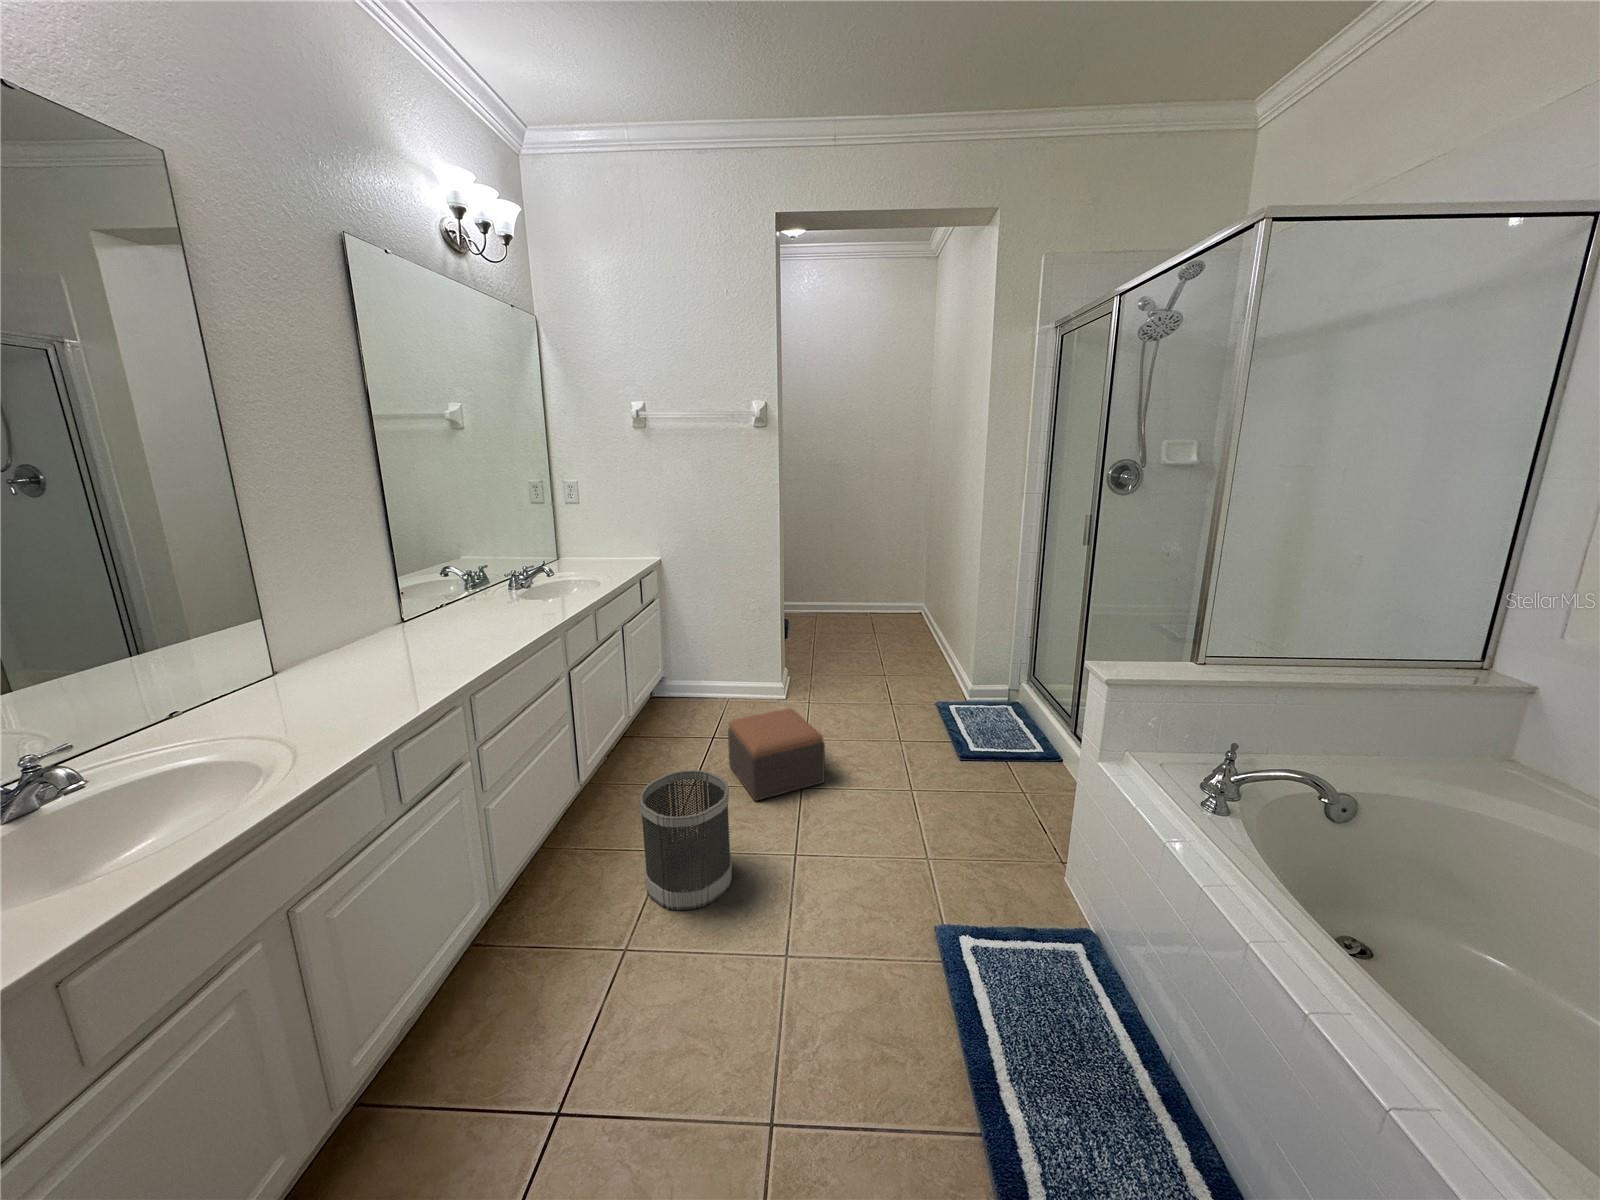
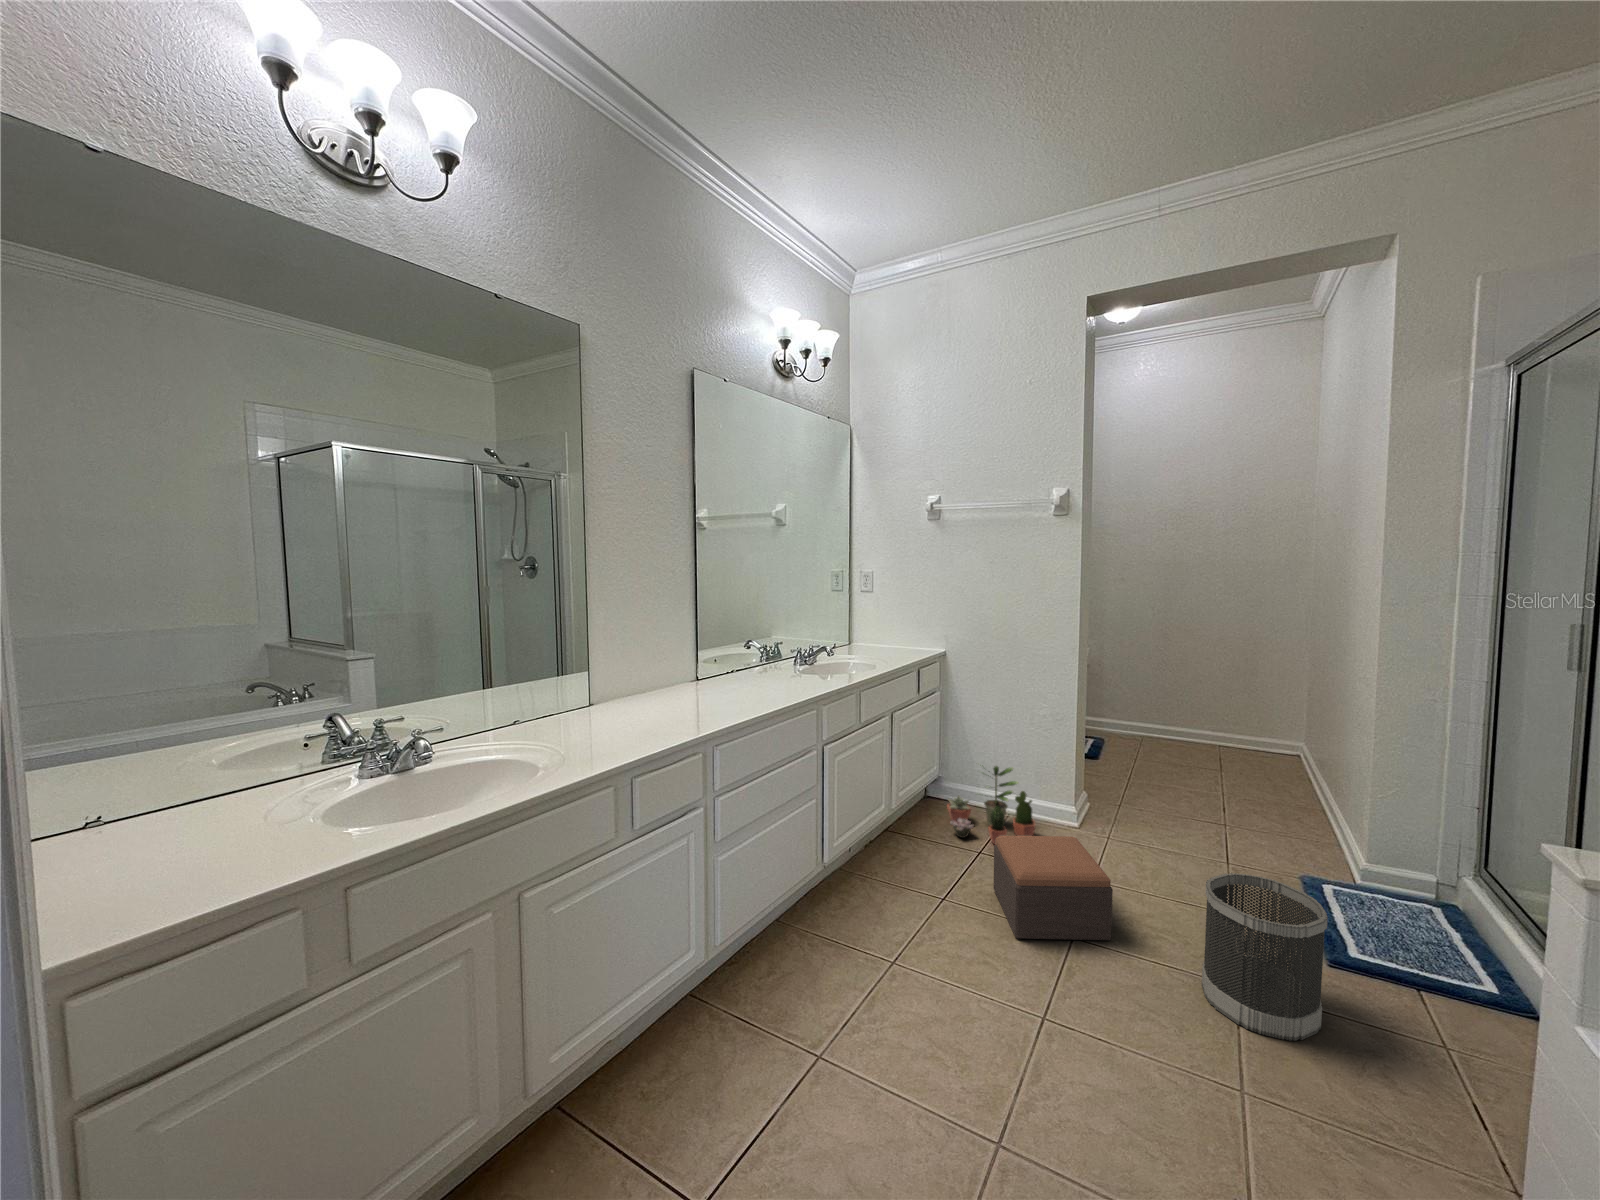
potted plant: none [676,658,754,728] -> present [947,766,1035,844]
wastebasket: present [639,770,732,910] -> present [1202,873,1328,1041]

